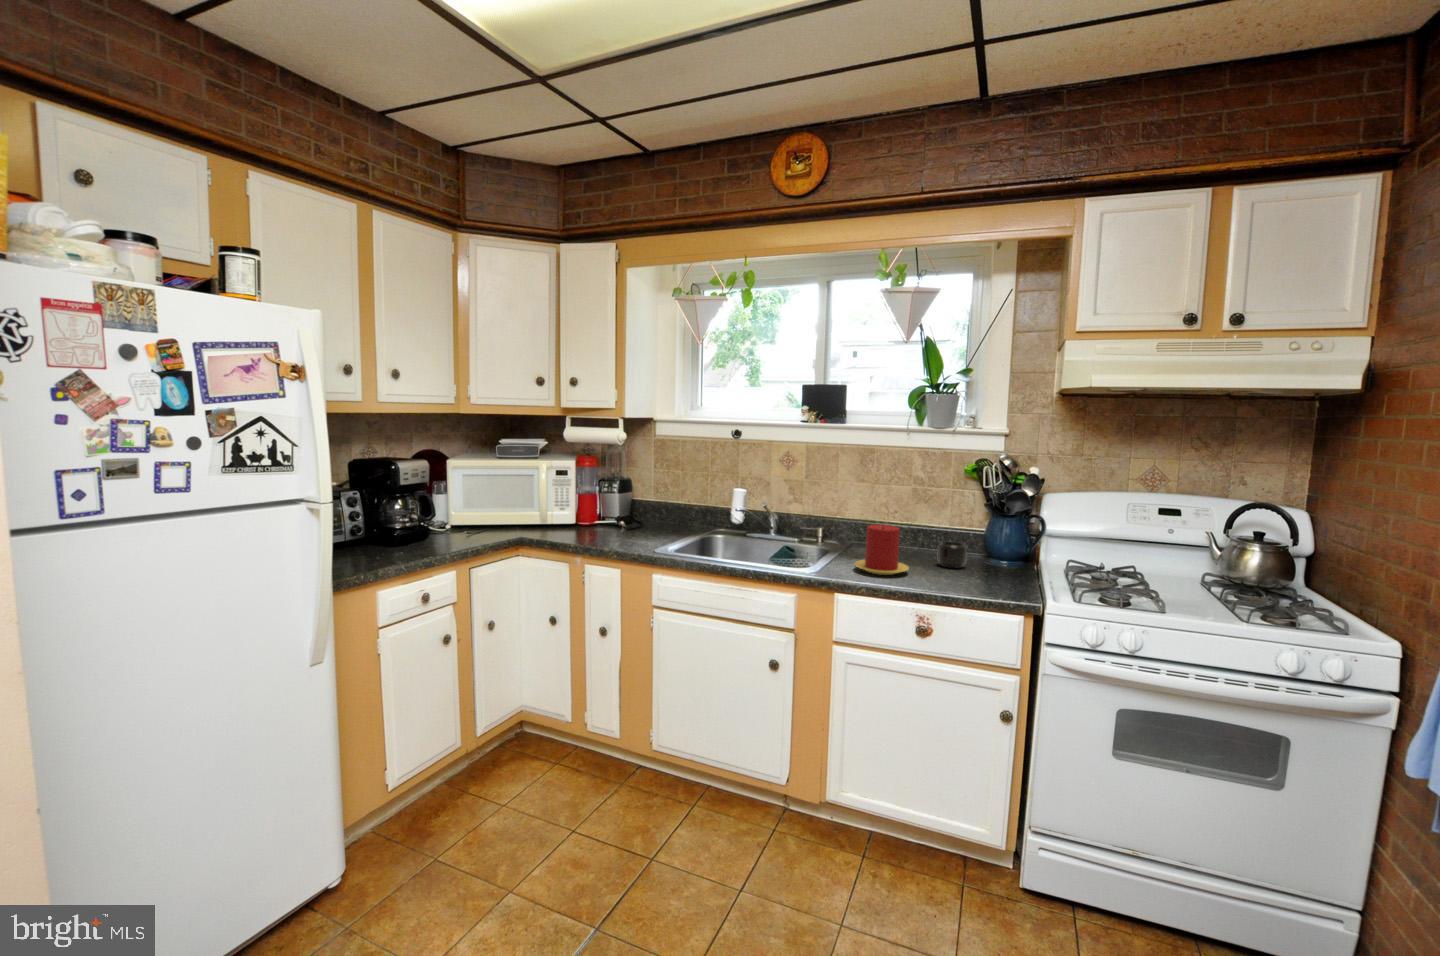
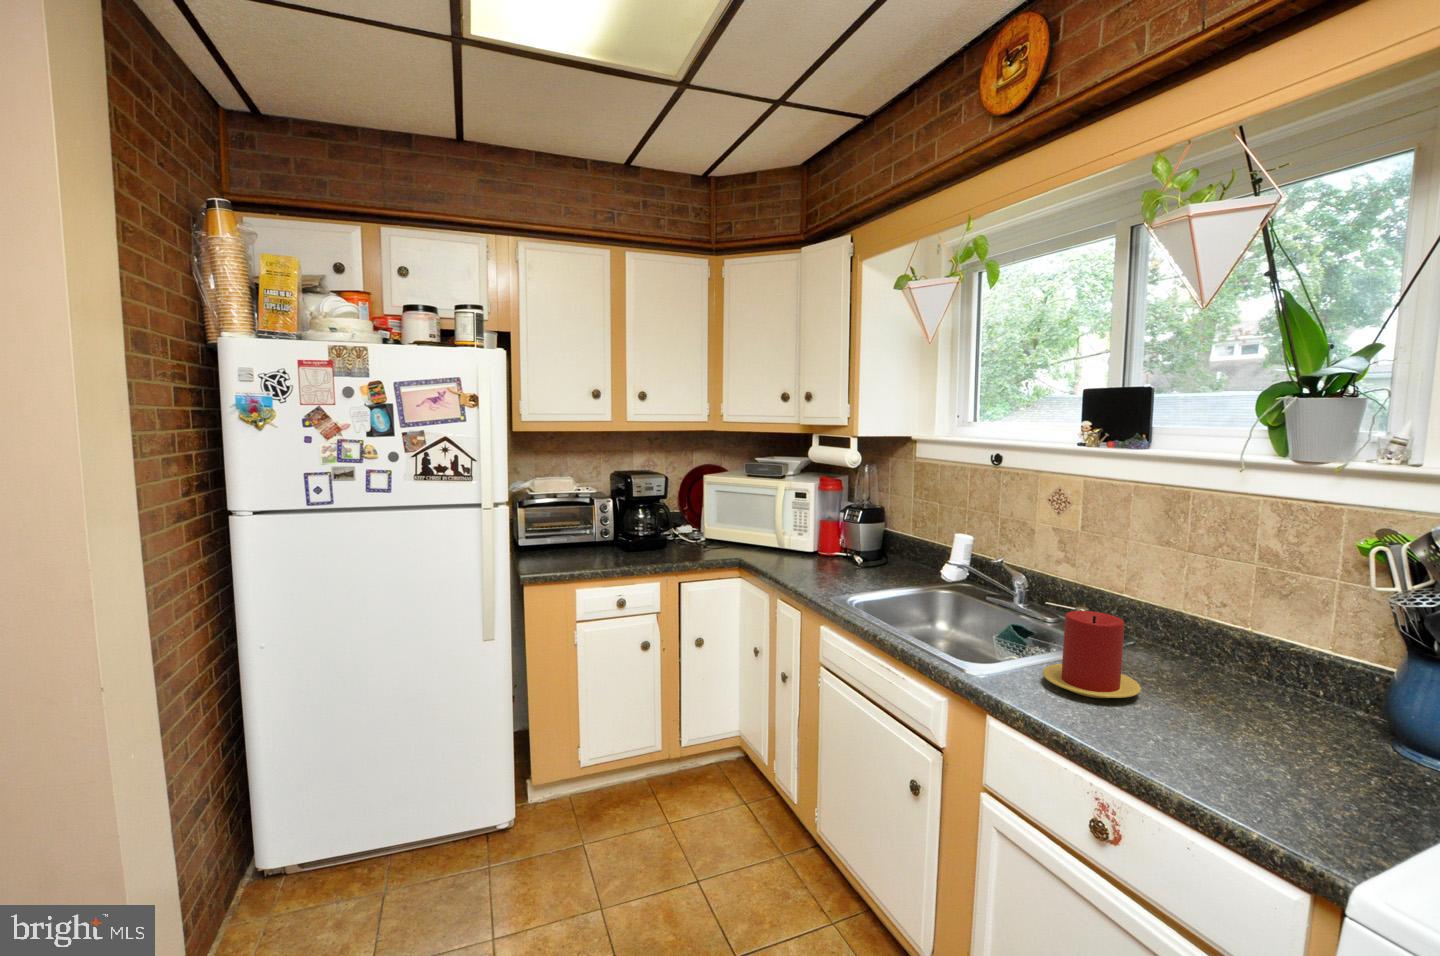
mug: present [938,542,967,568] -> none [1230,665,1301,720]

